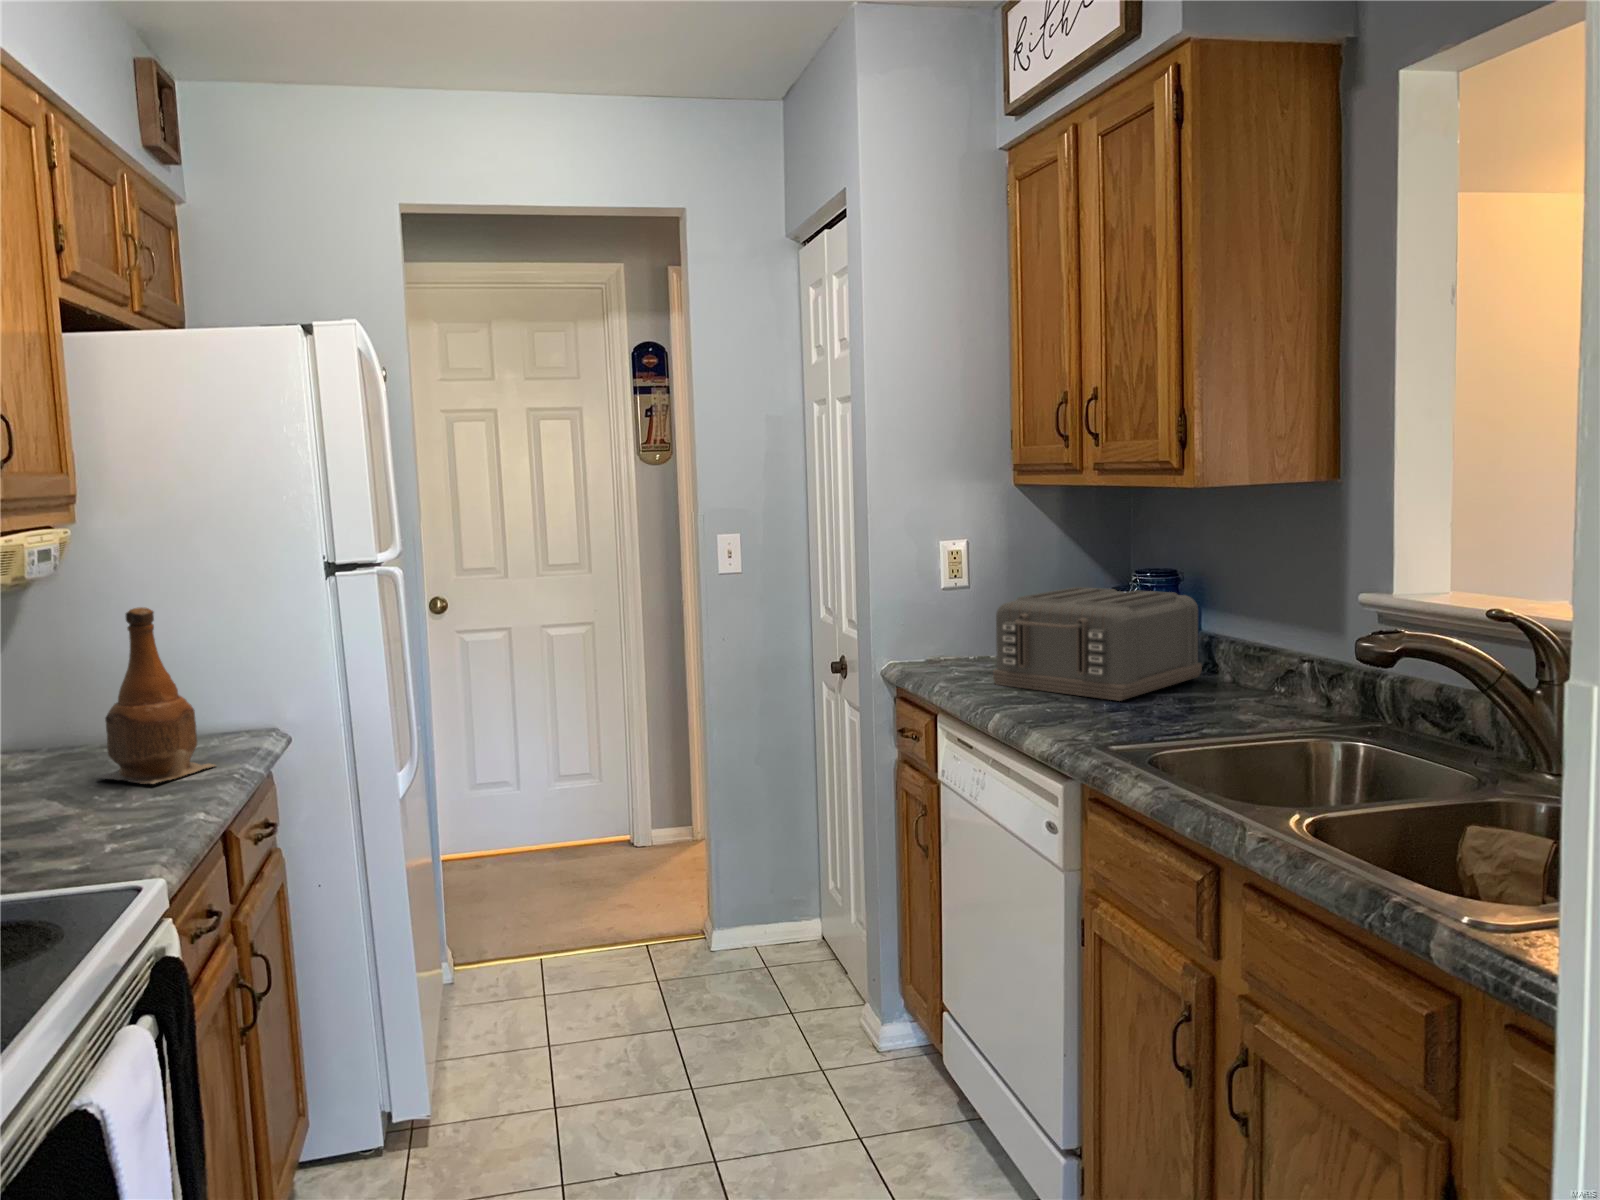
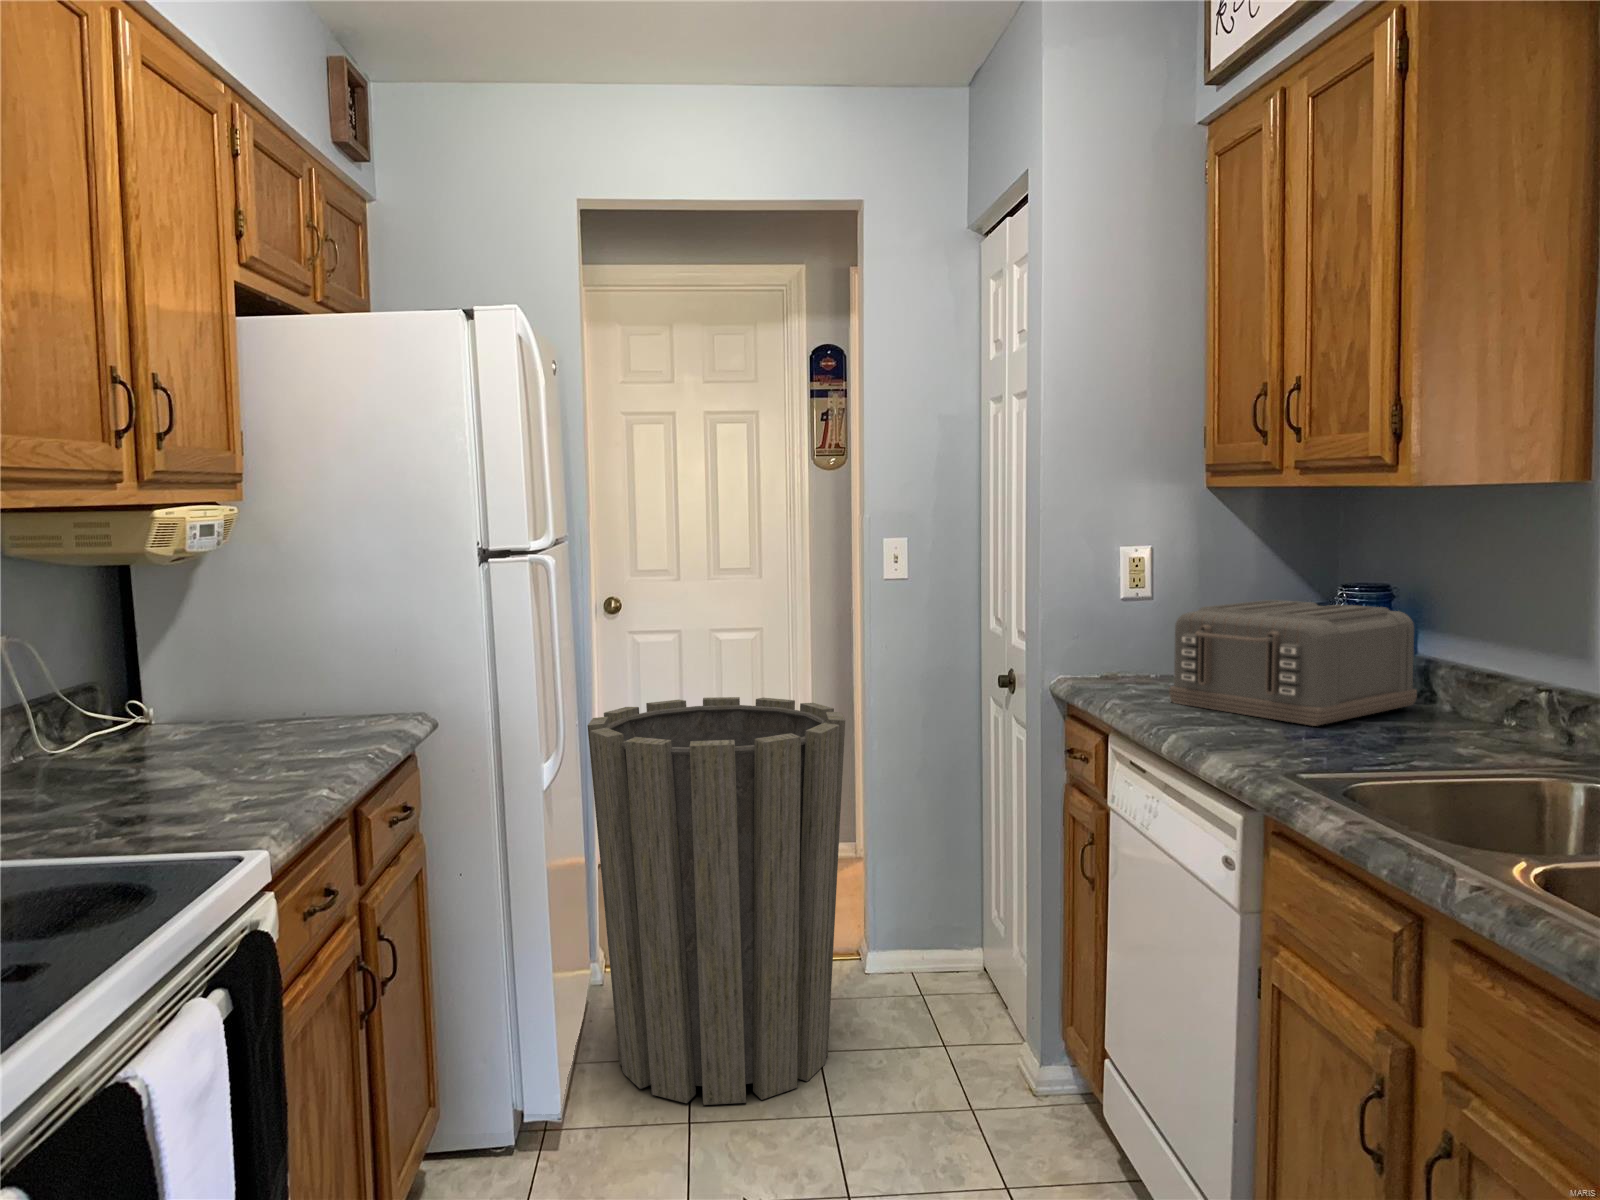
bottle: present [97,607,215,784] -> none [242,583,357,758]
trash can: none [437,693,692,1090] -> present [588,697,845,1105]

